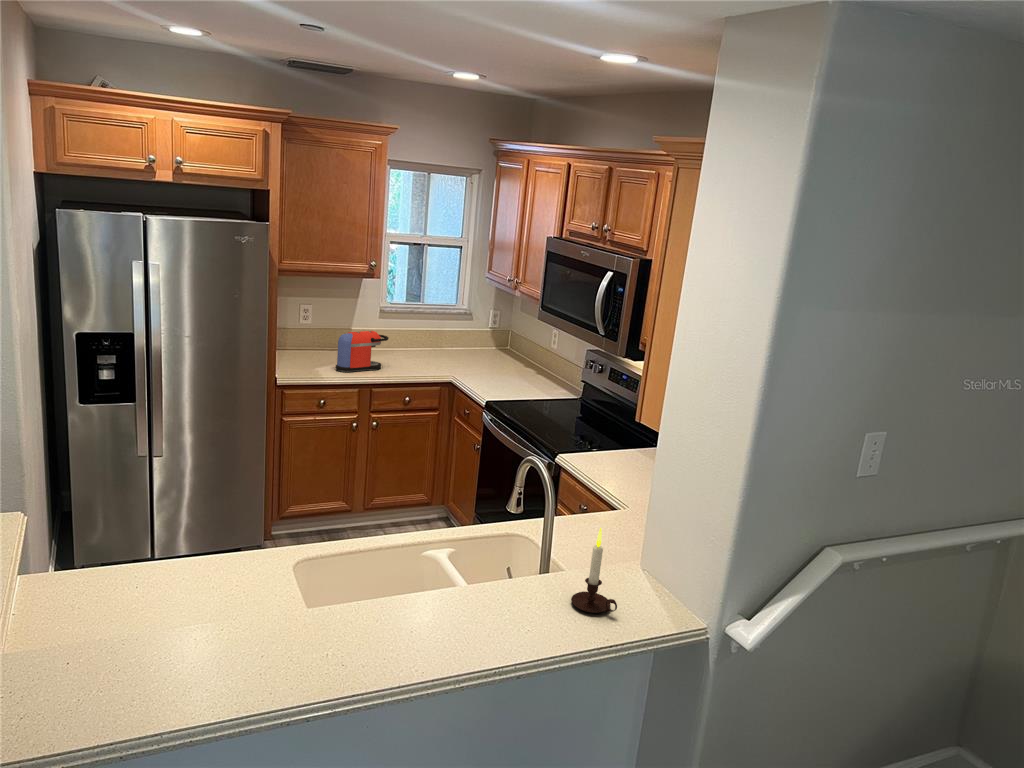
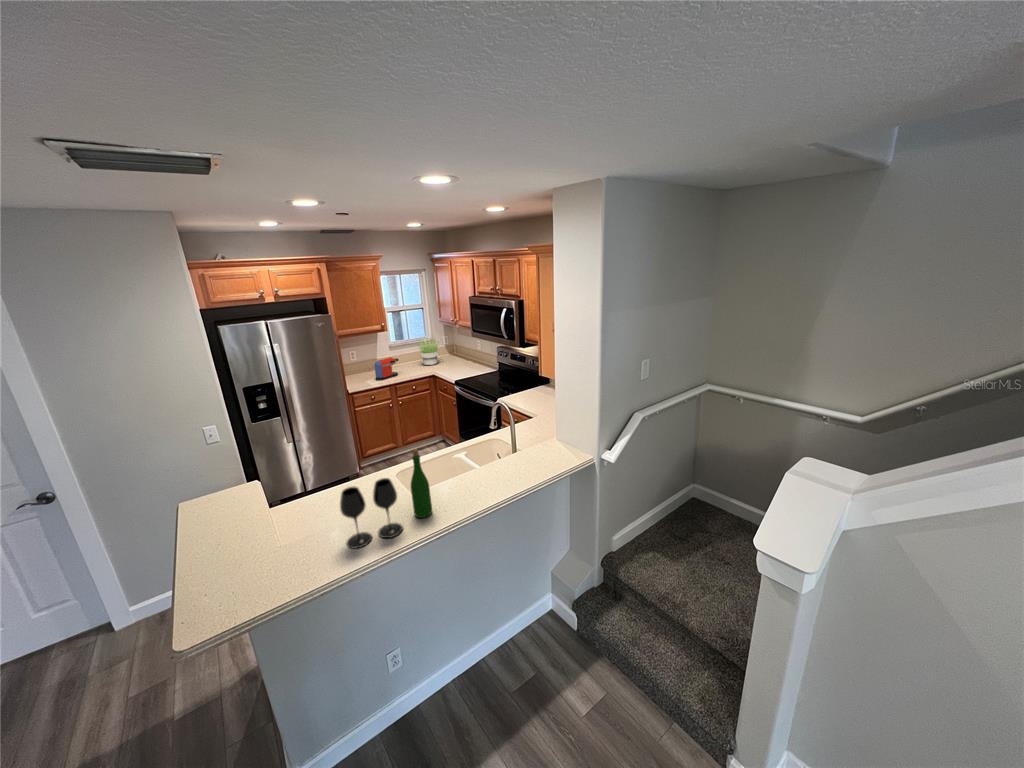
potted plant: none [425,305,485,363] -> present [418,339,438,365]
wine bottle: none [282,513,323,665] -> present [411,449,432,518]
candle: present [571,528,617,613] -> none [531,427,552,465]
wine glass: none [123,559,248,694] -> present [340,478,403,548]

